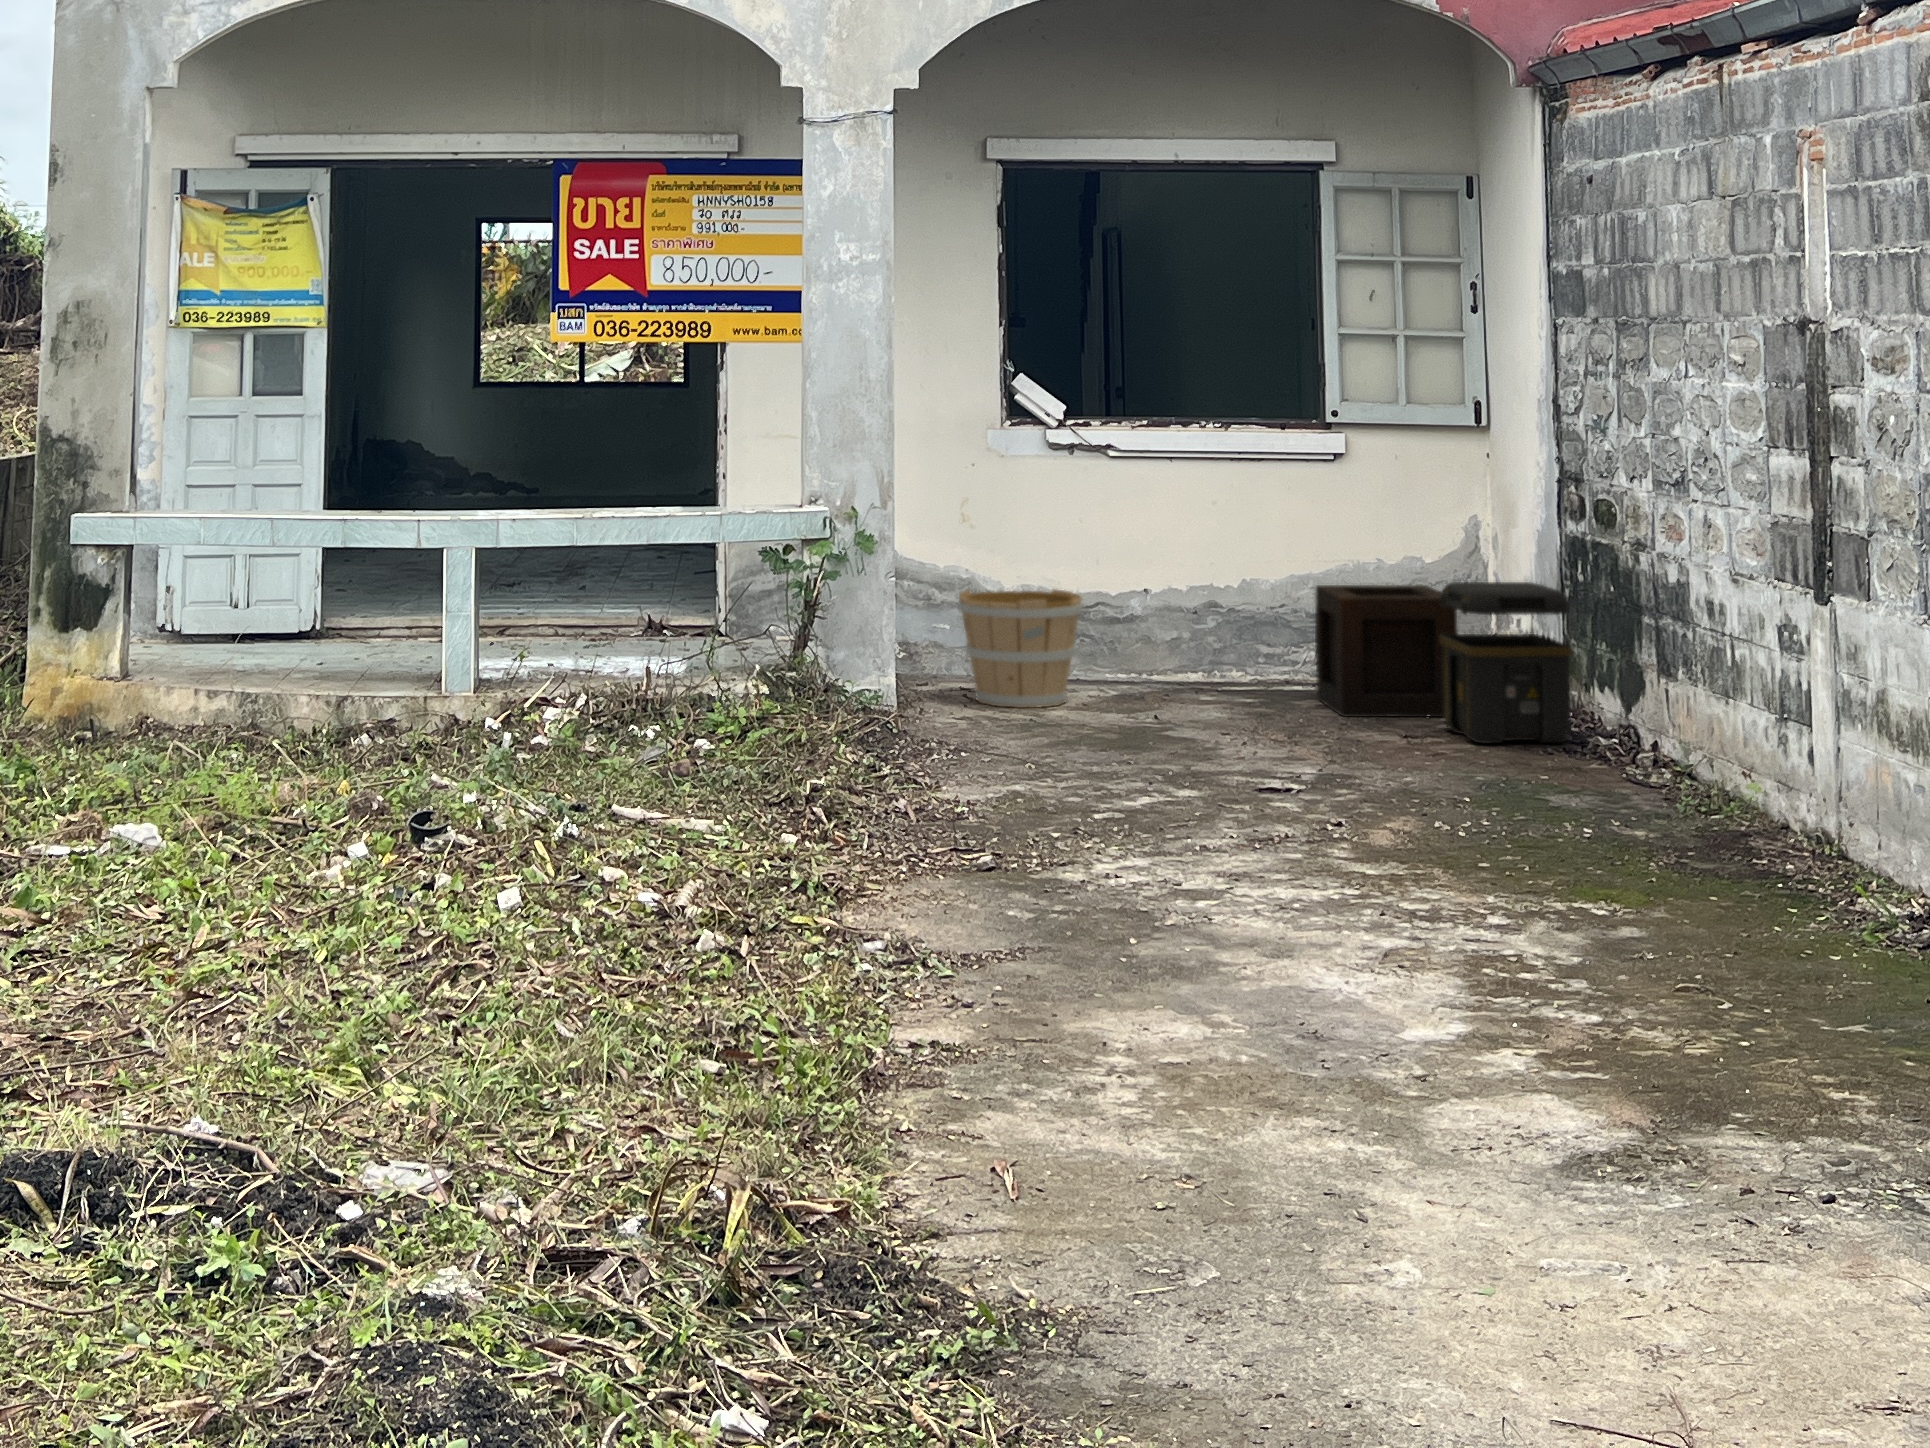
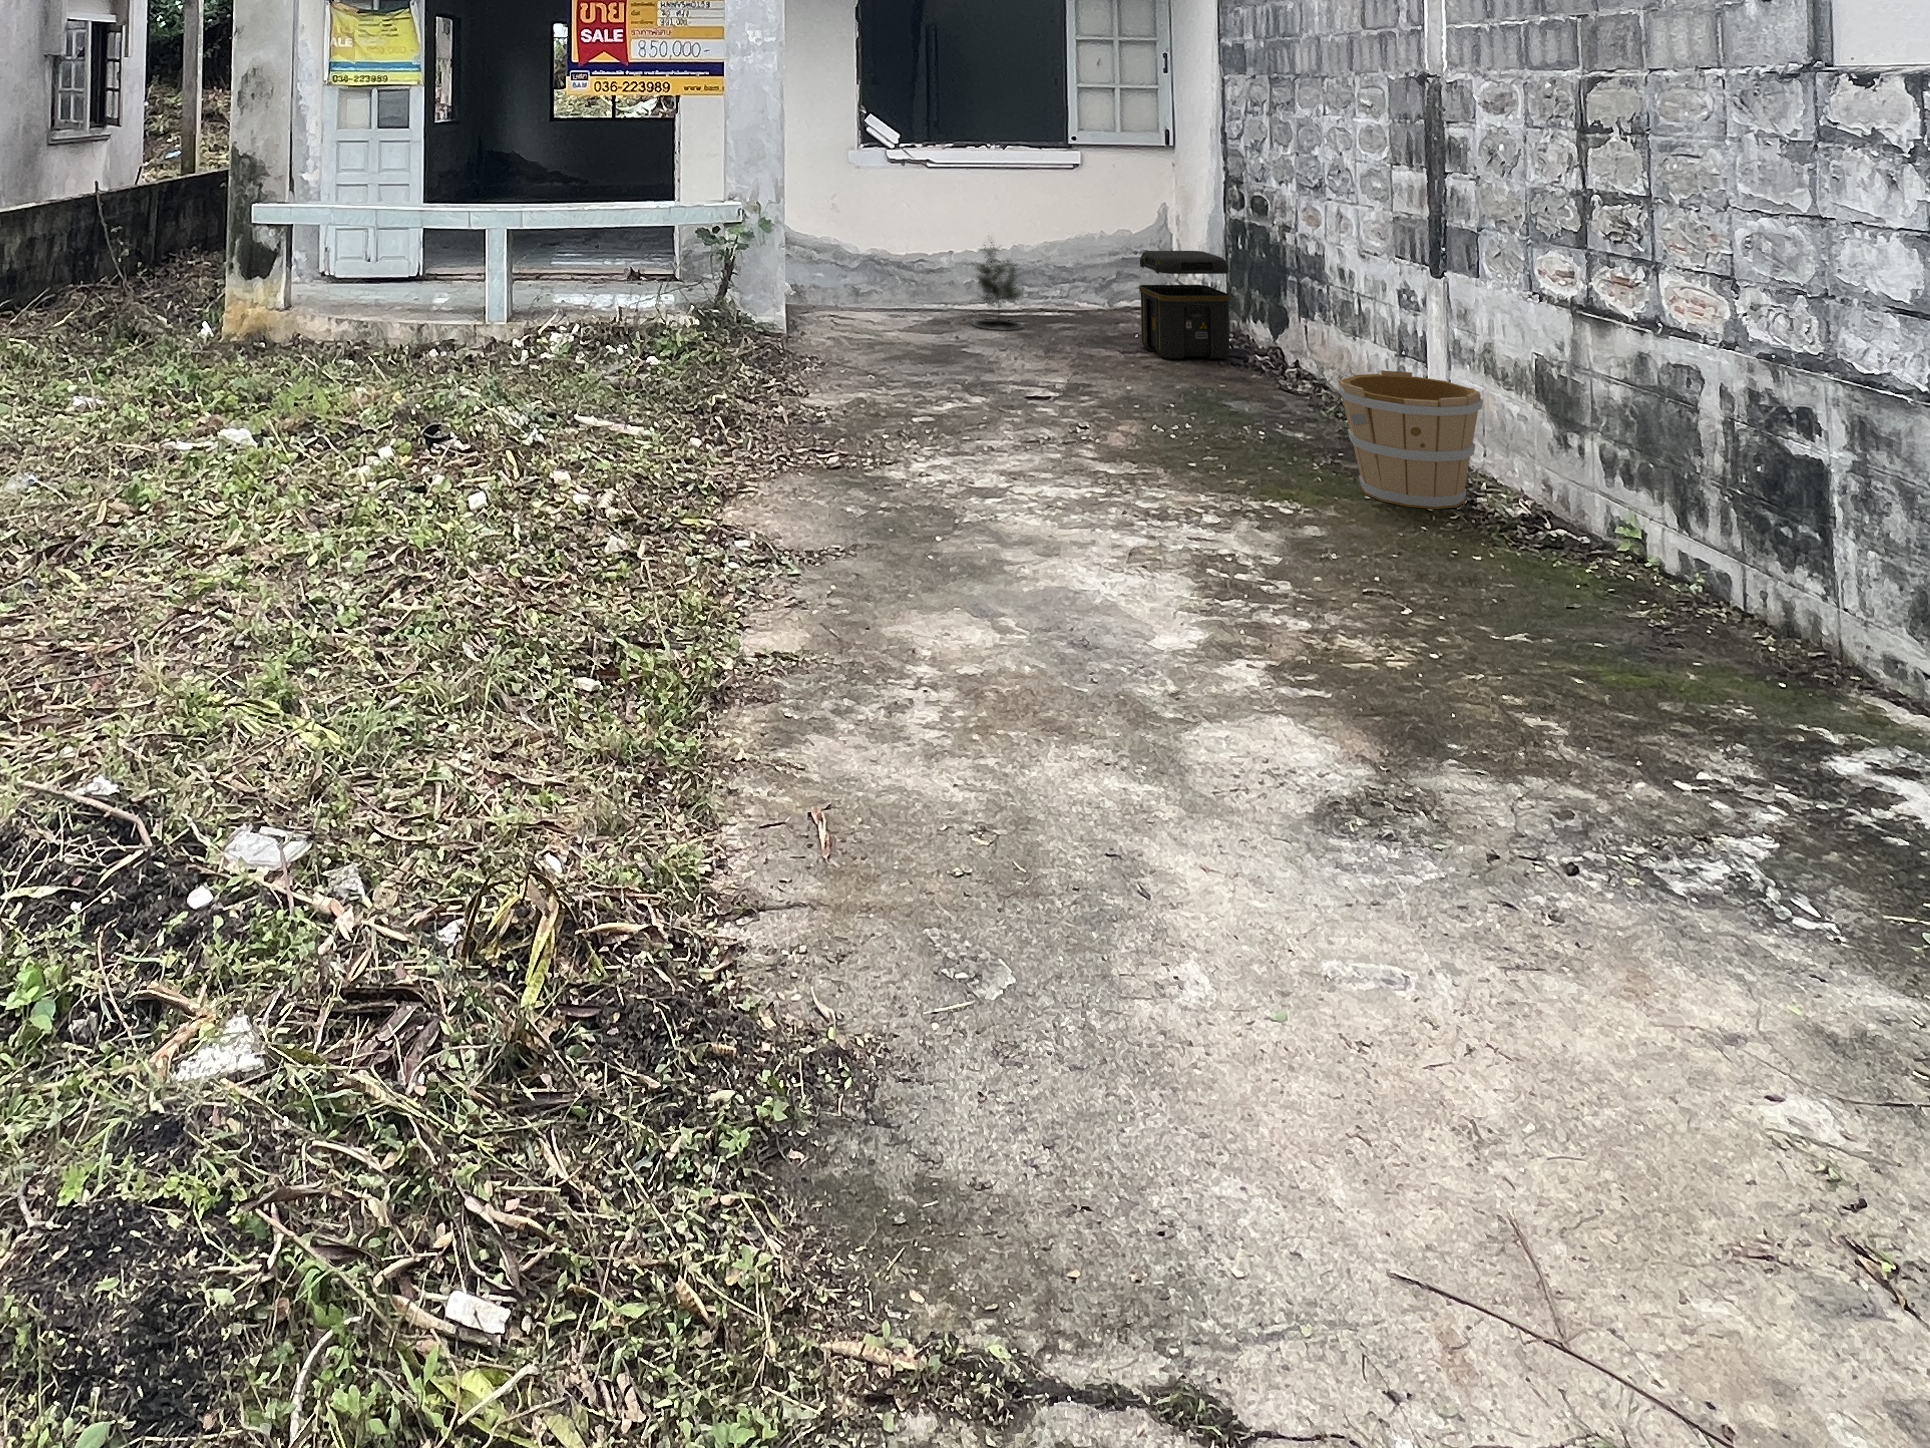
potted tree: none [1186,563,1273,709] -> present [973,242,1024,330]
wooden crate: present [1315,585,1458,717] -> none [1054,250,1150,337]
wooden bucket: present [958,589,1083,708] -> present [1338,370,1483,509]

